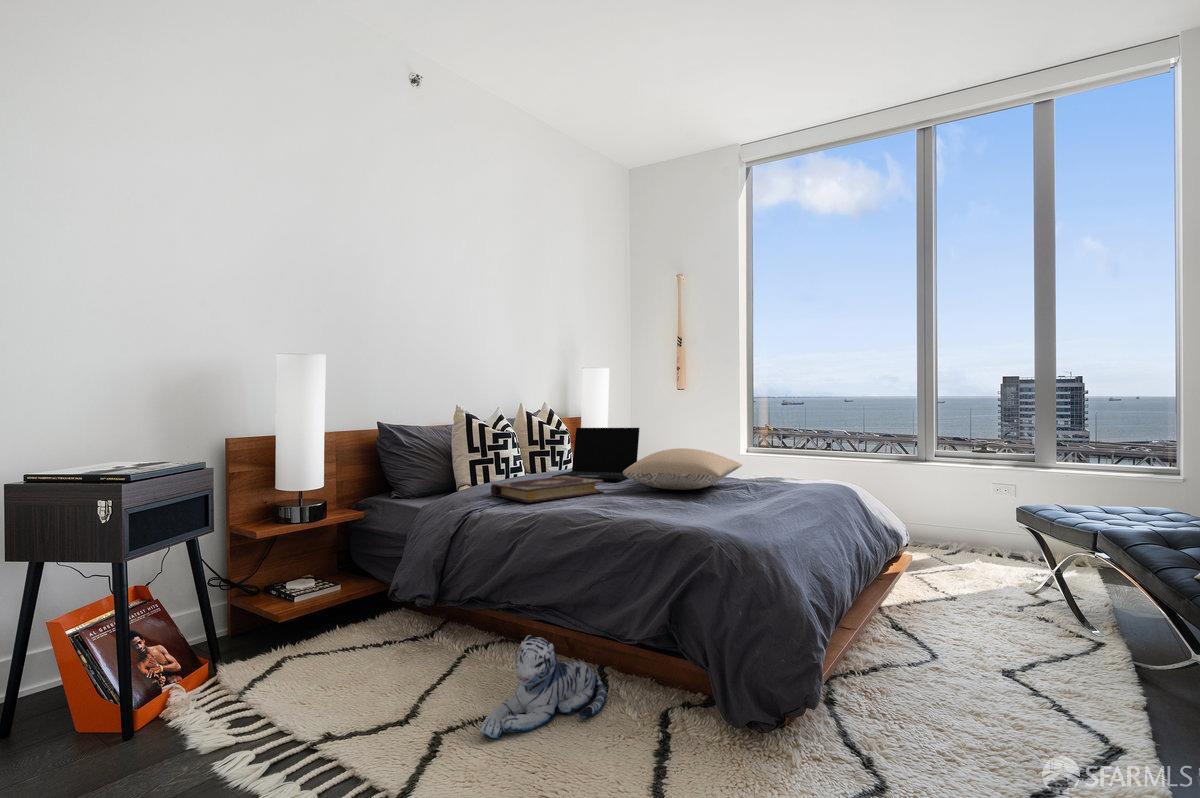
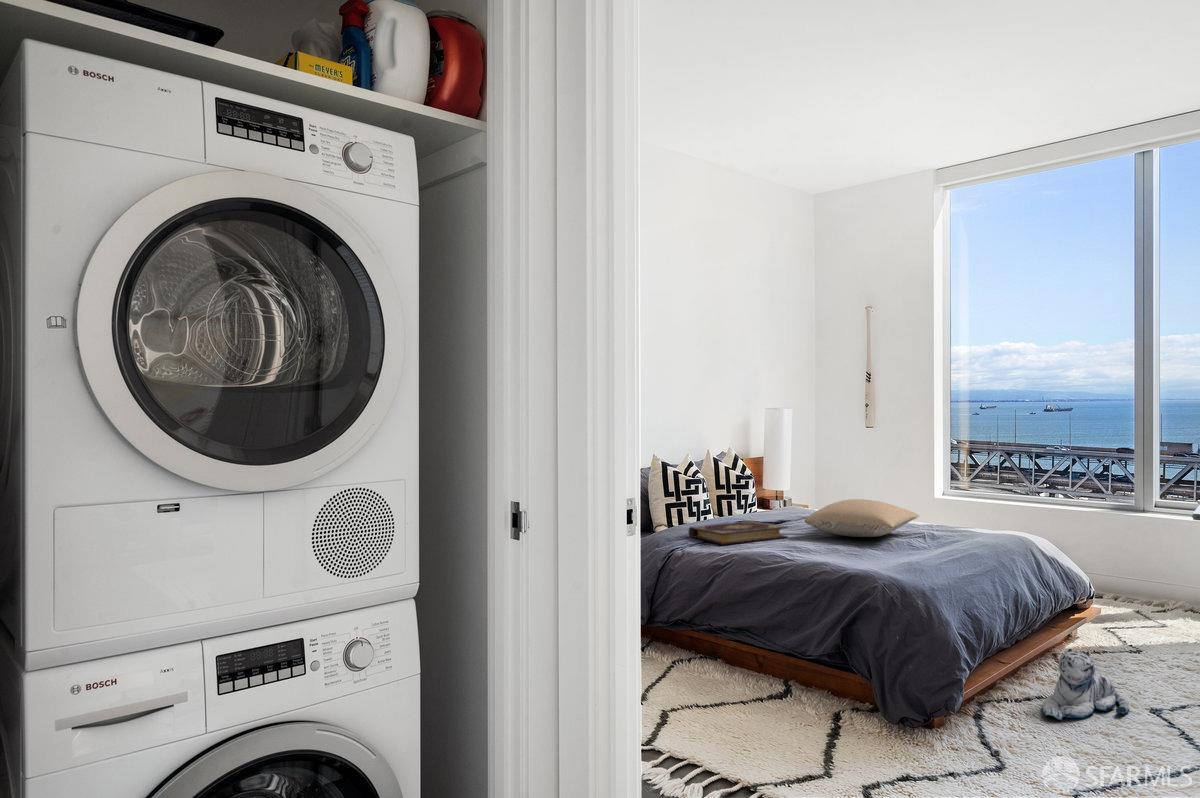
laptop: present [552,428,639,481] -> none [739,474,821,526]
plush toy: present [480,635,607,739] -> present [1042,648,1129,720]

